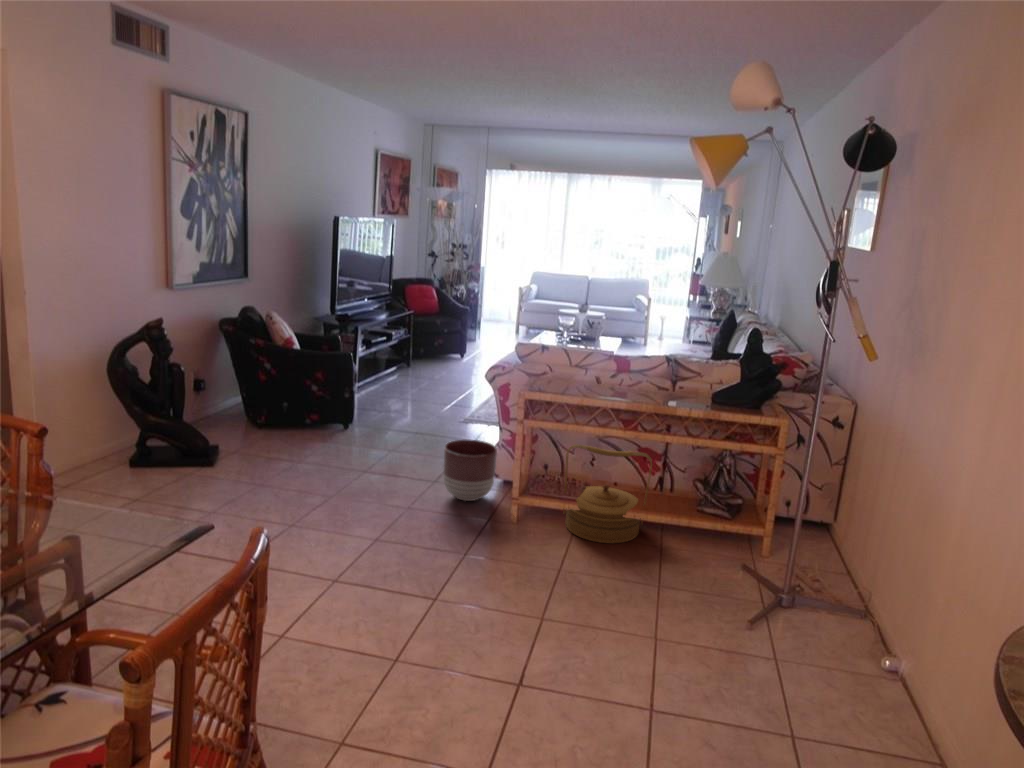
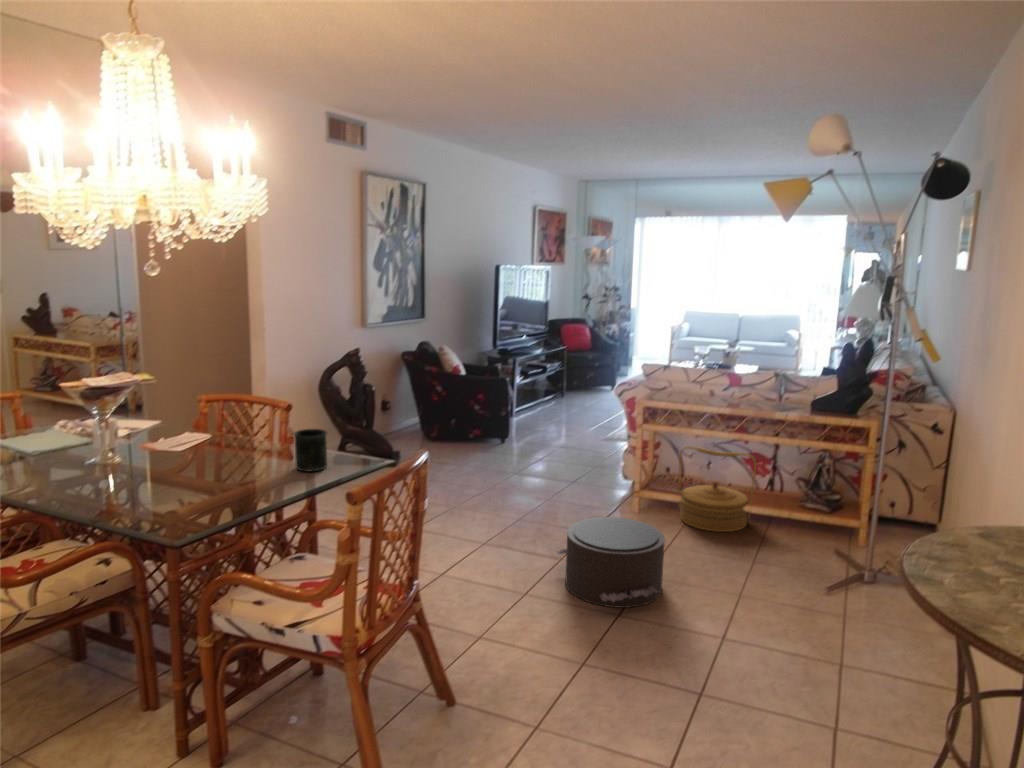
planter: present [443,440,497,501] -> none [577,445,622,496]
mug: none [44,480,106,551] -> present [294,429,327,471]
pouf: none [433,545,571,669] -> present [557,517,665,608]

